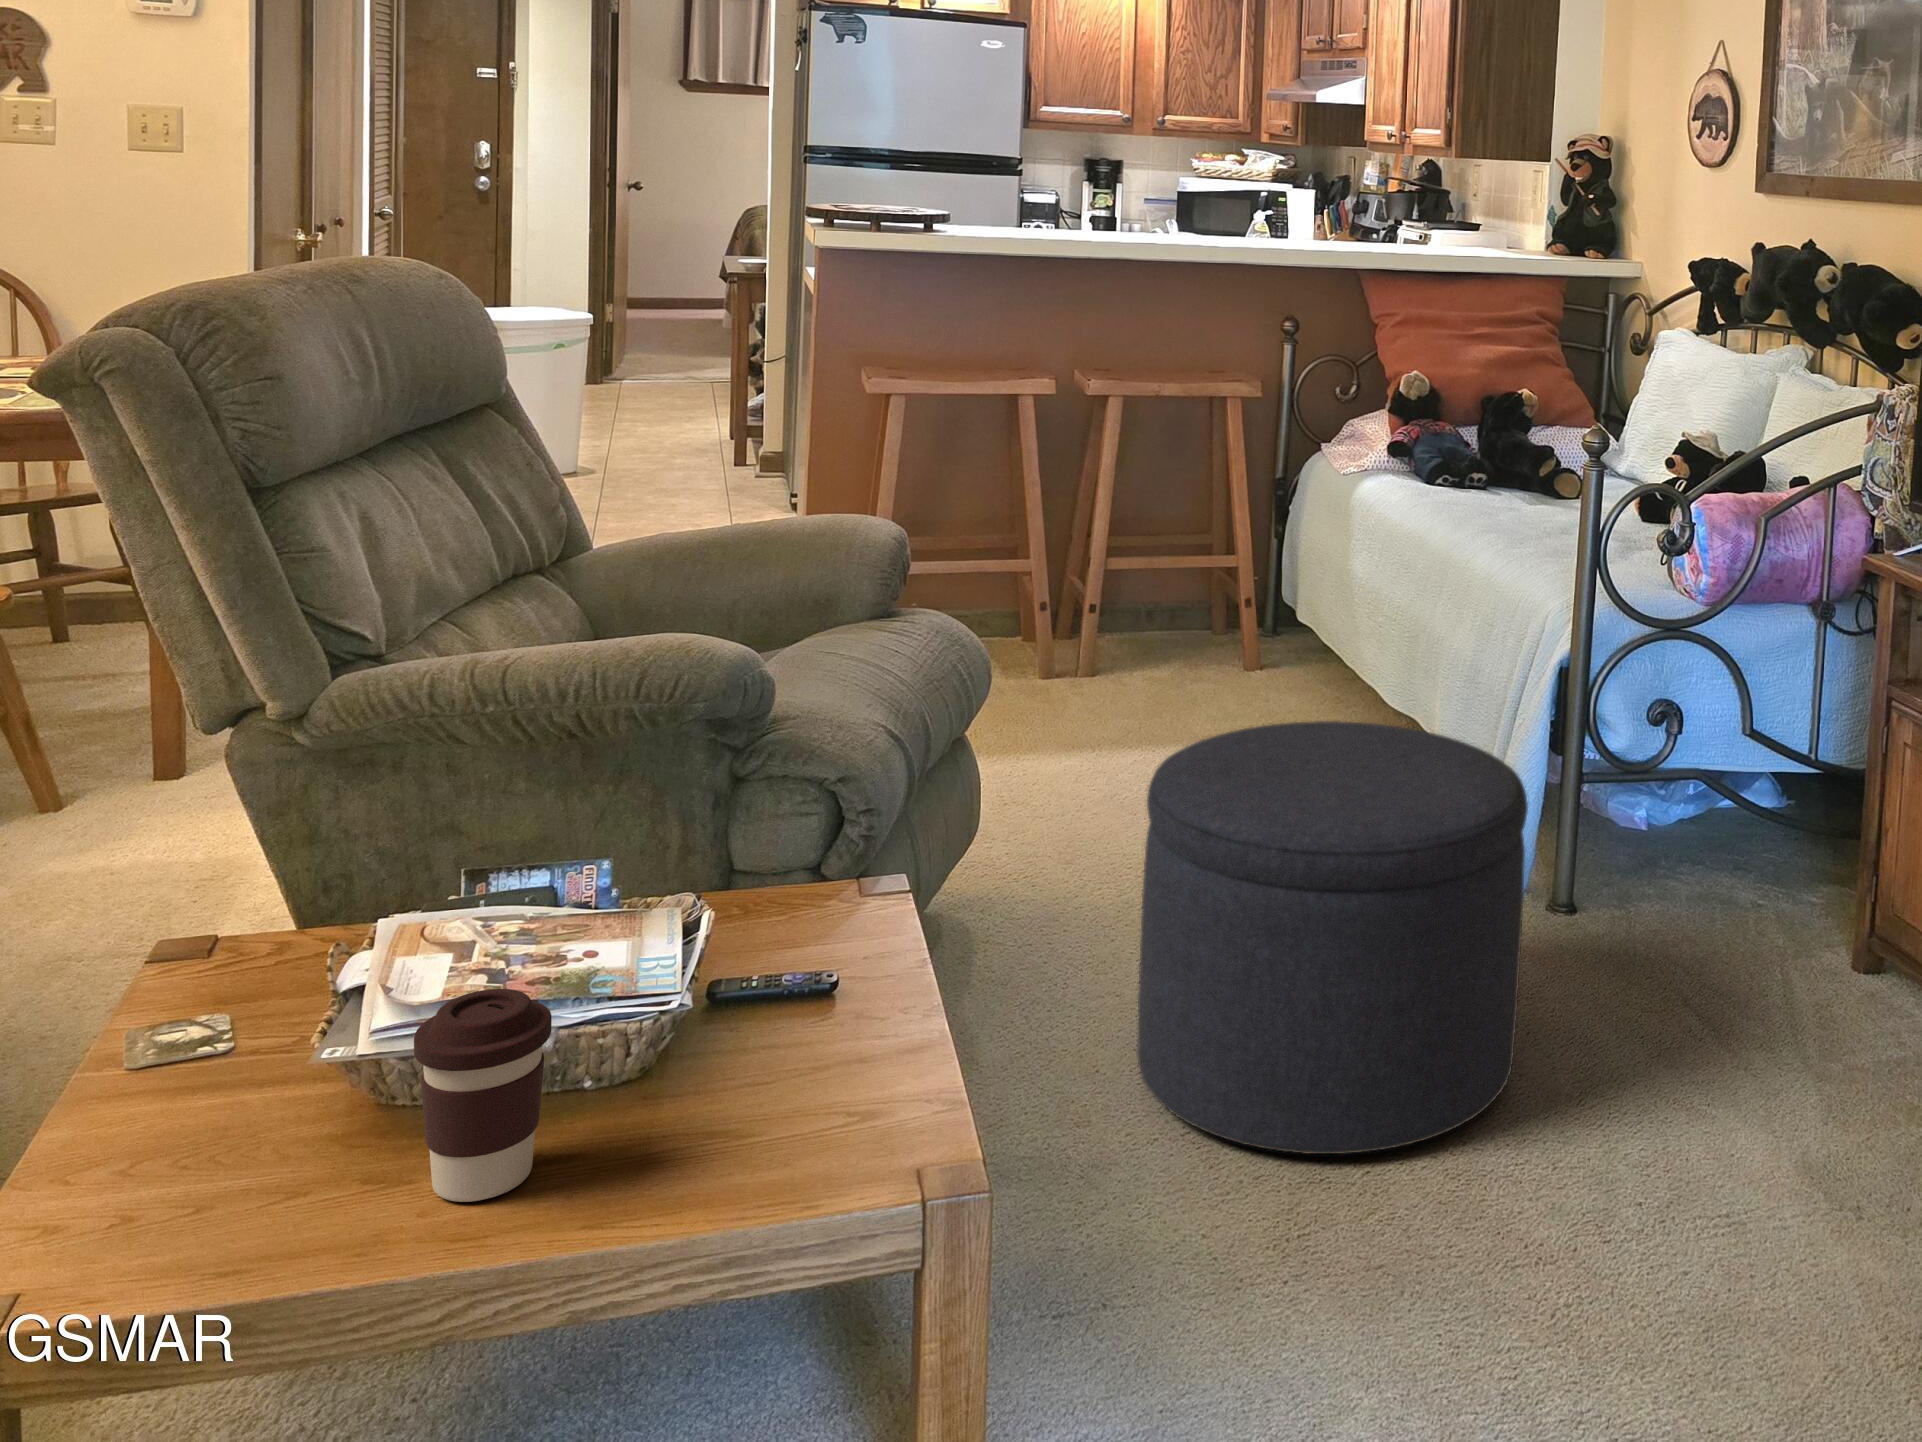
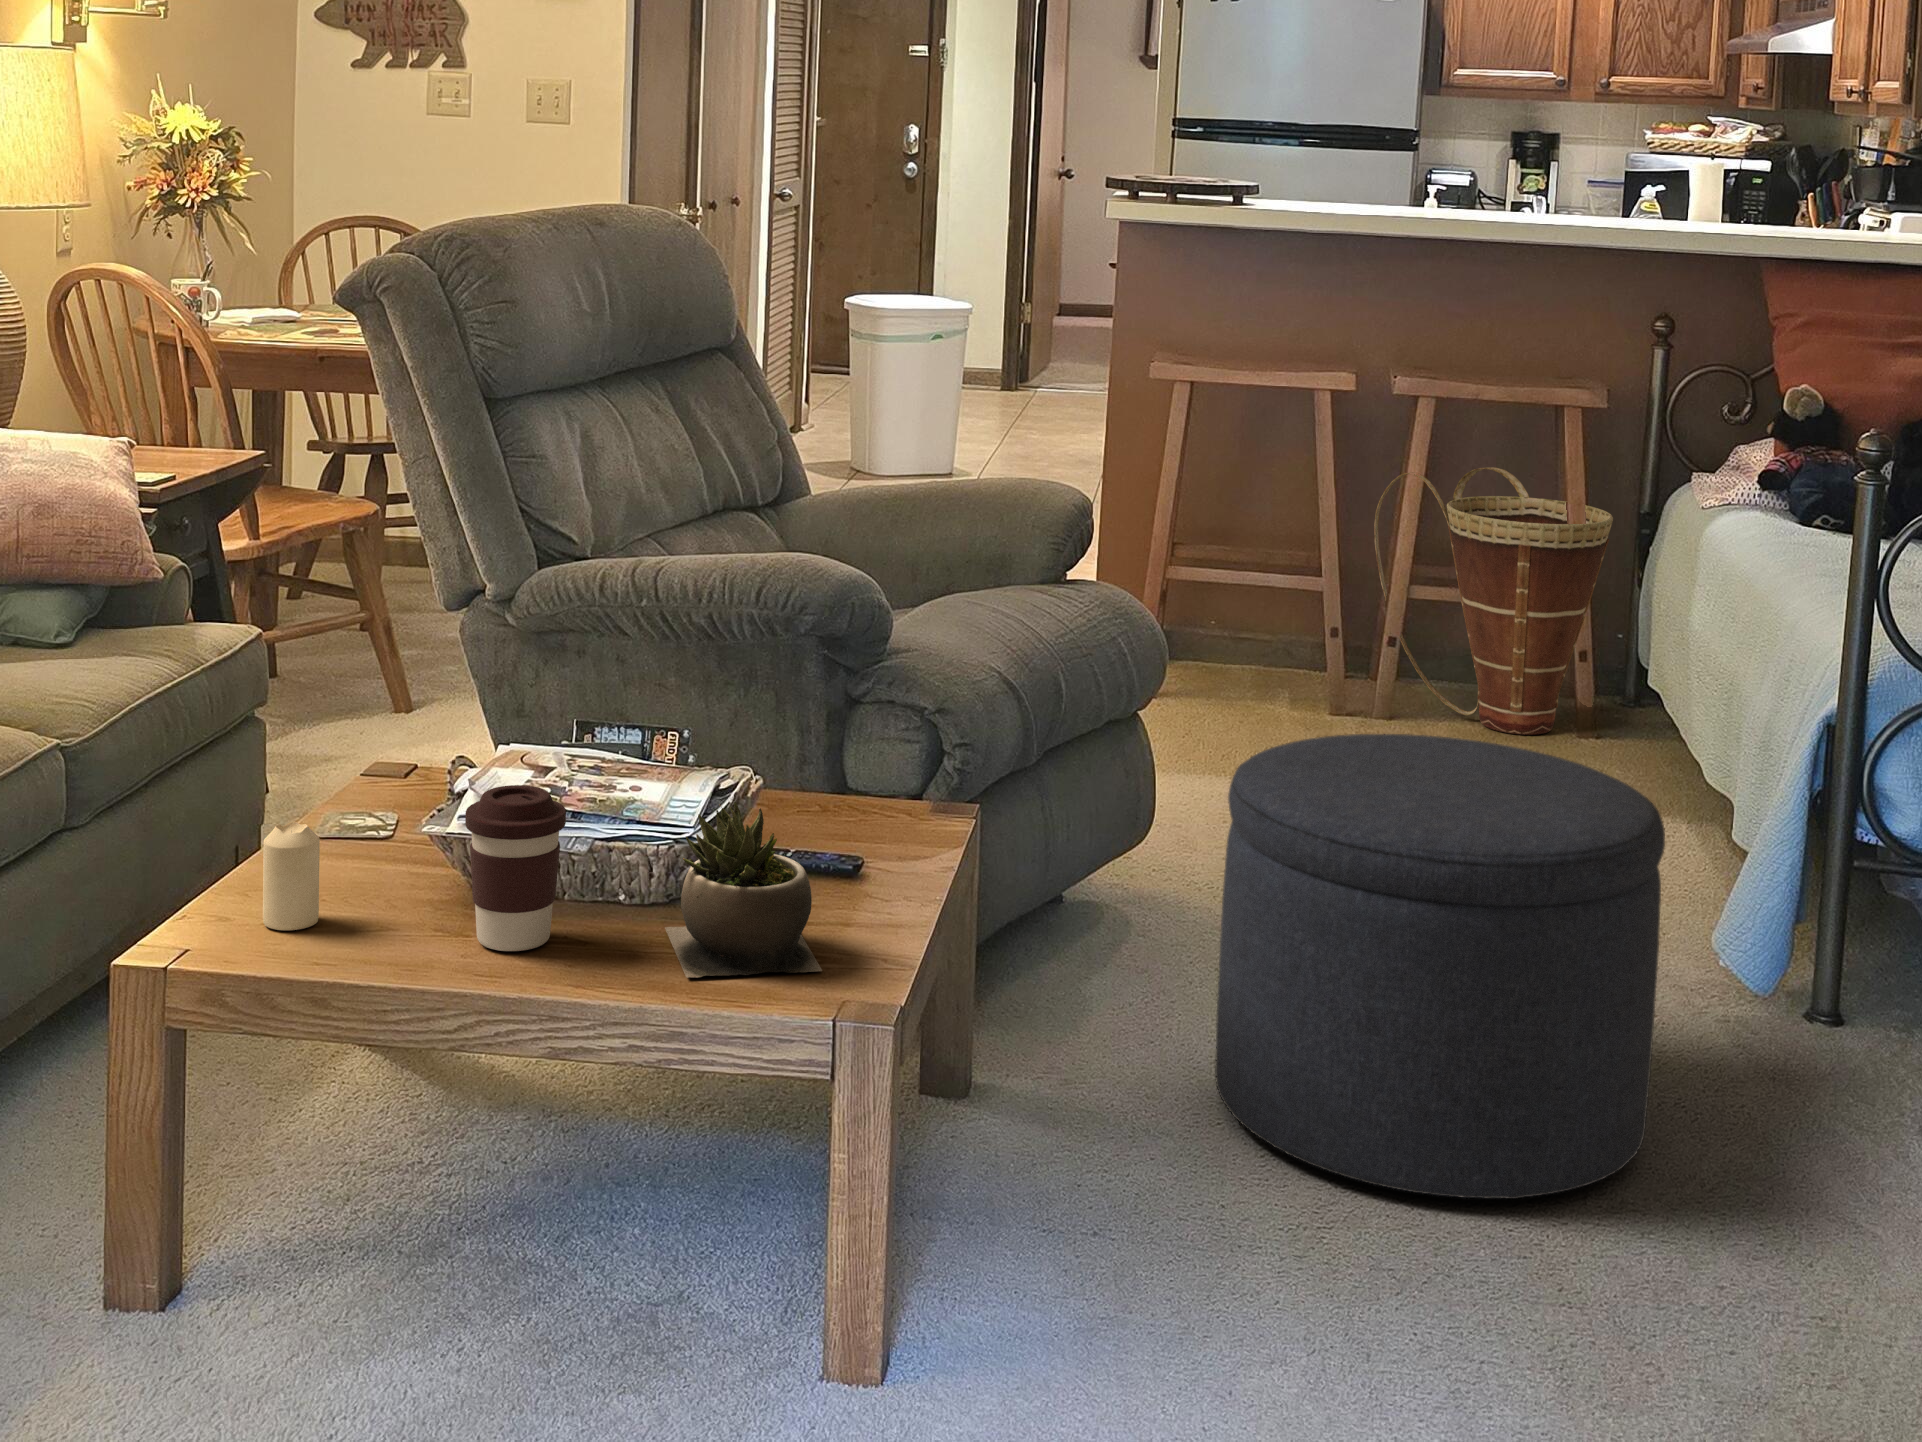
basket: none [1076,451,1279,675] -> present [1374,467,1613,735]
succulent plant: none [667,957,884,1176] -> present [665,802,822,978]
candle: none [95,1103,184,1255] -> present [263,821,320,930]

